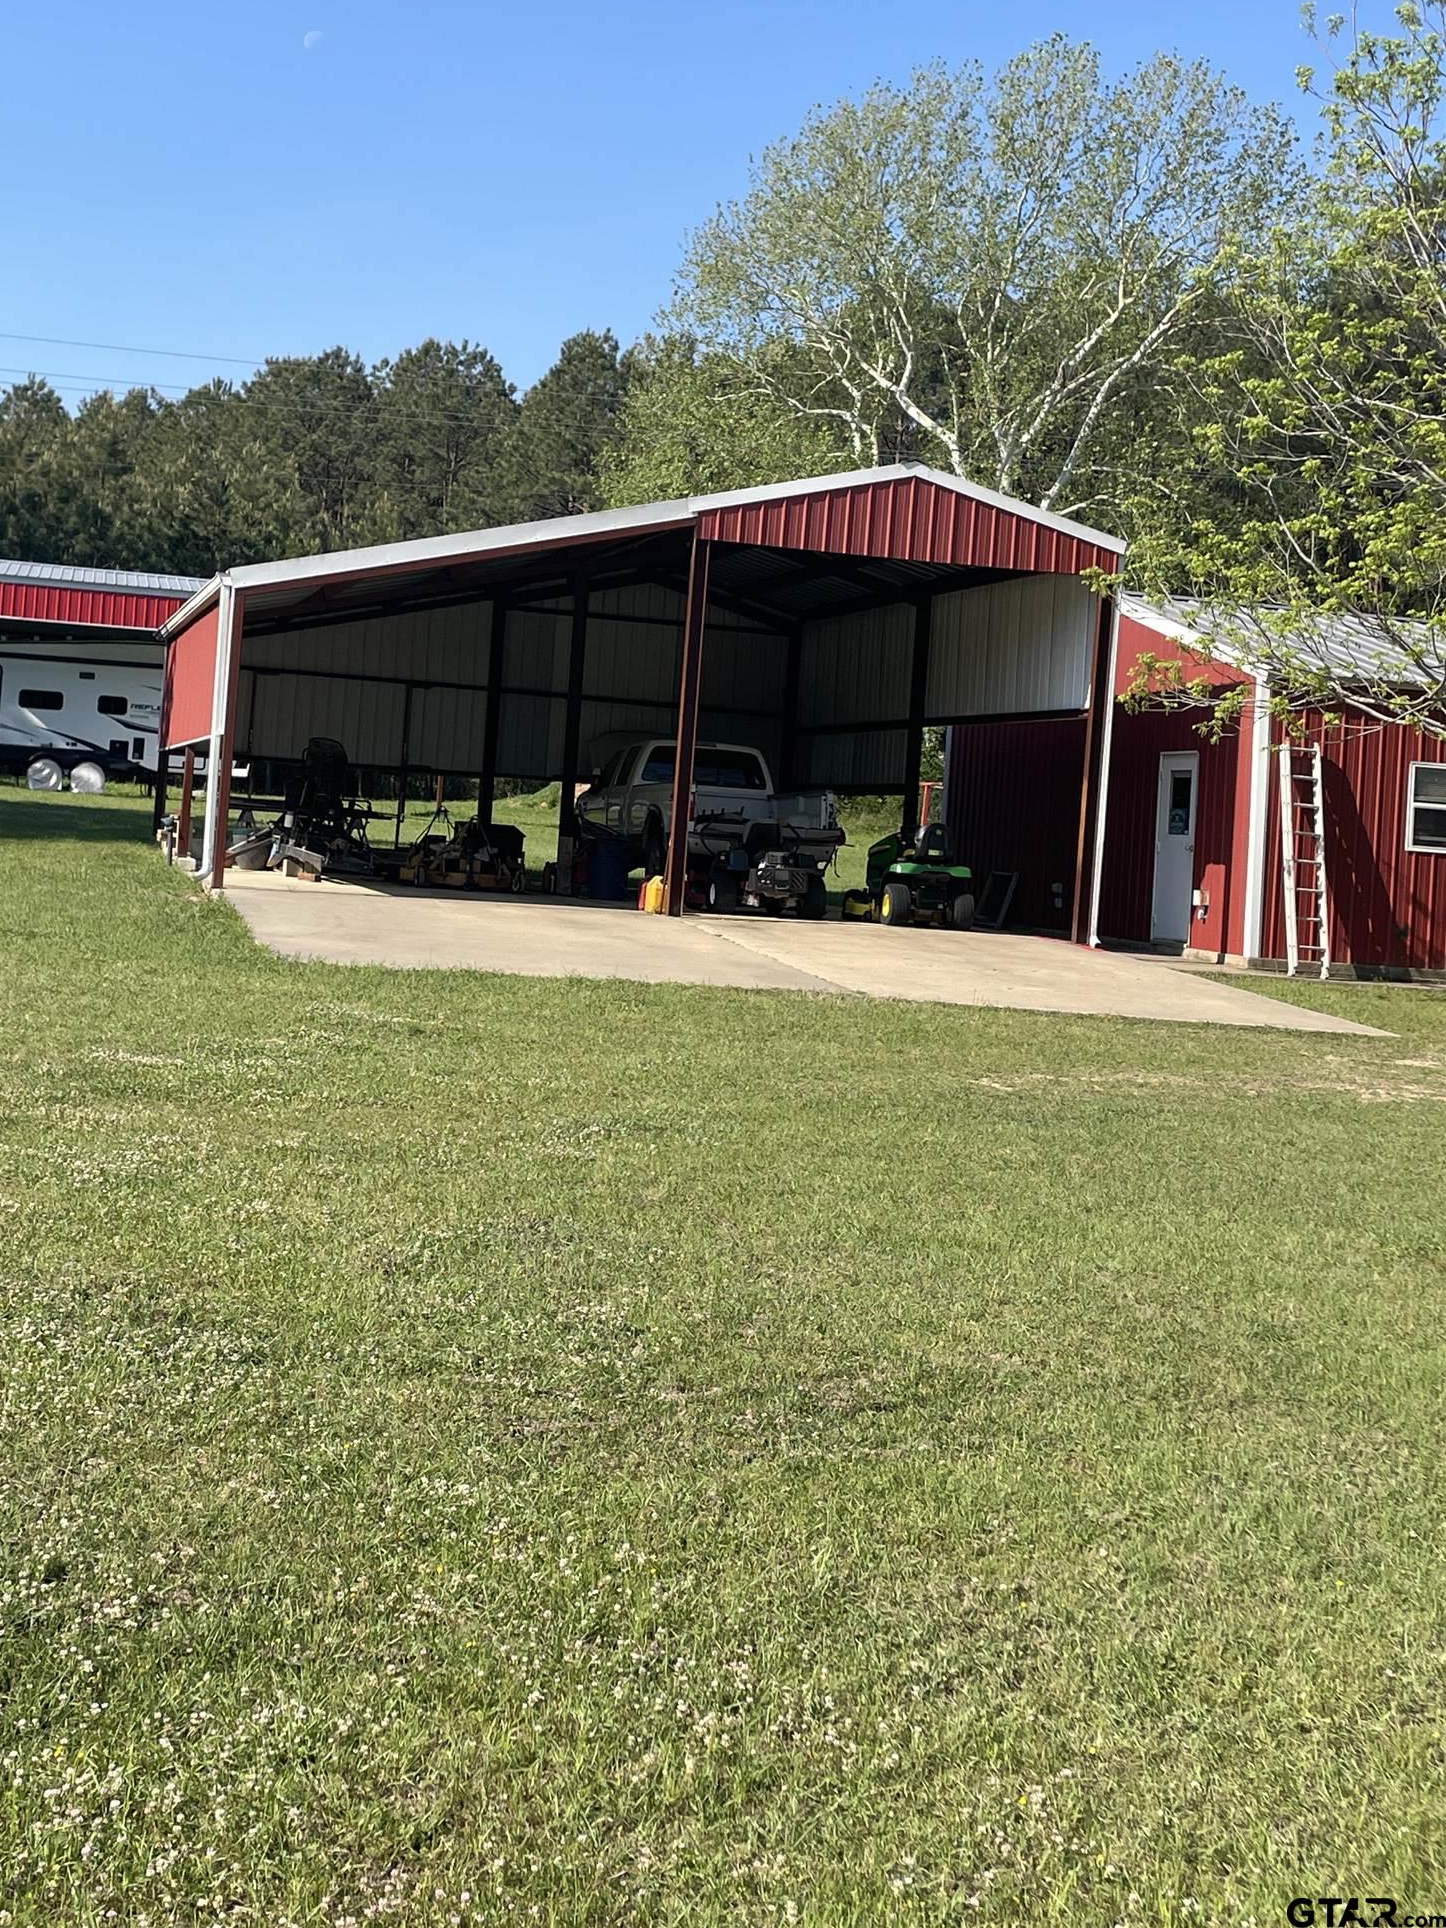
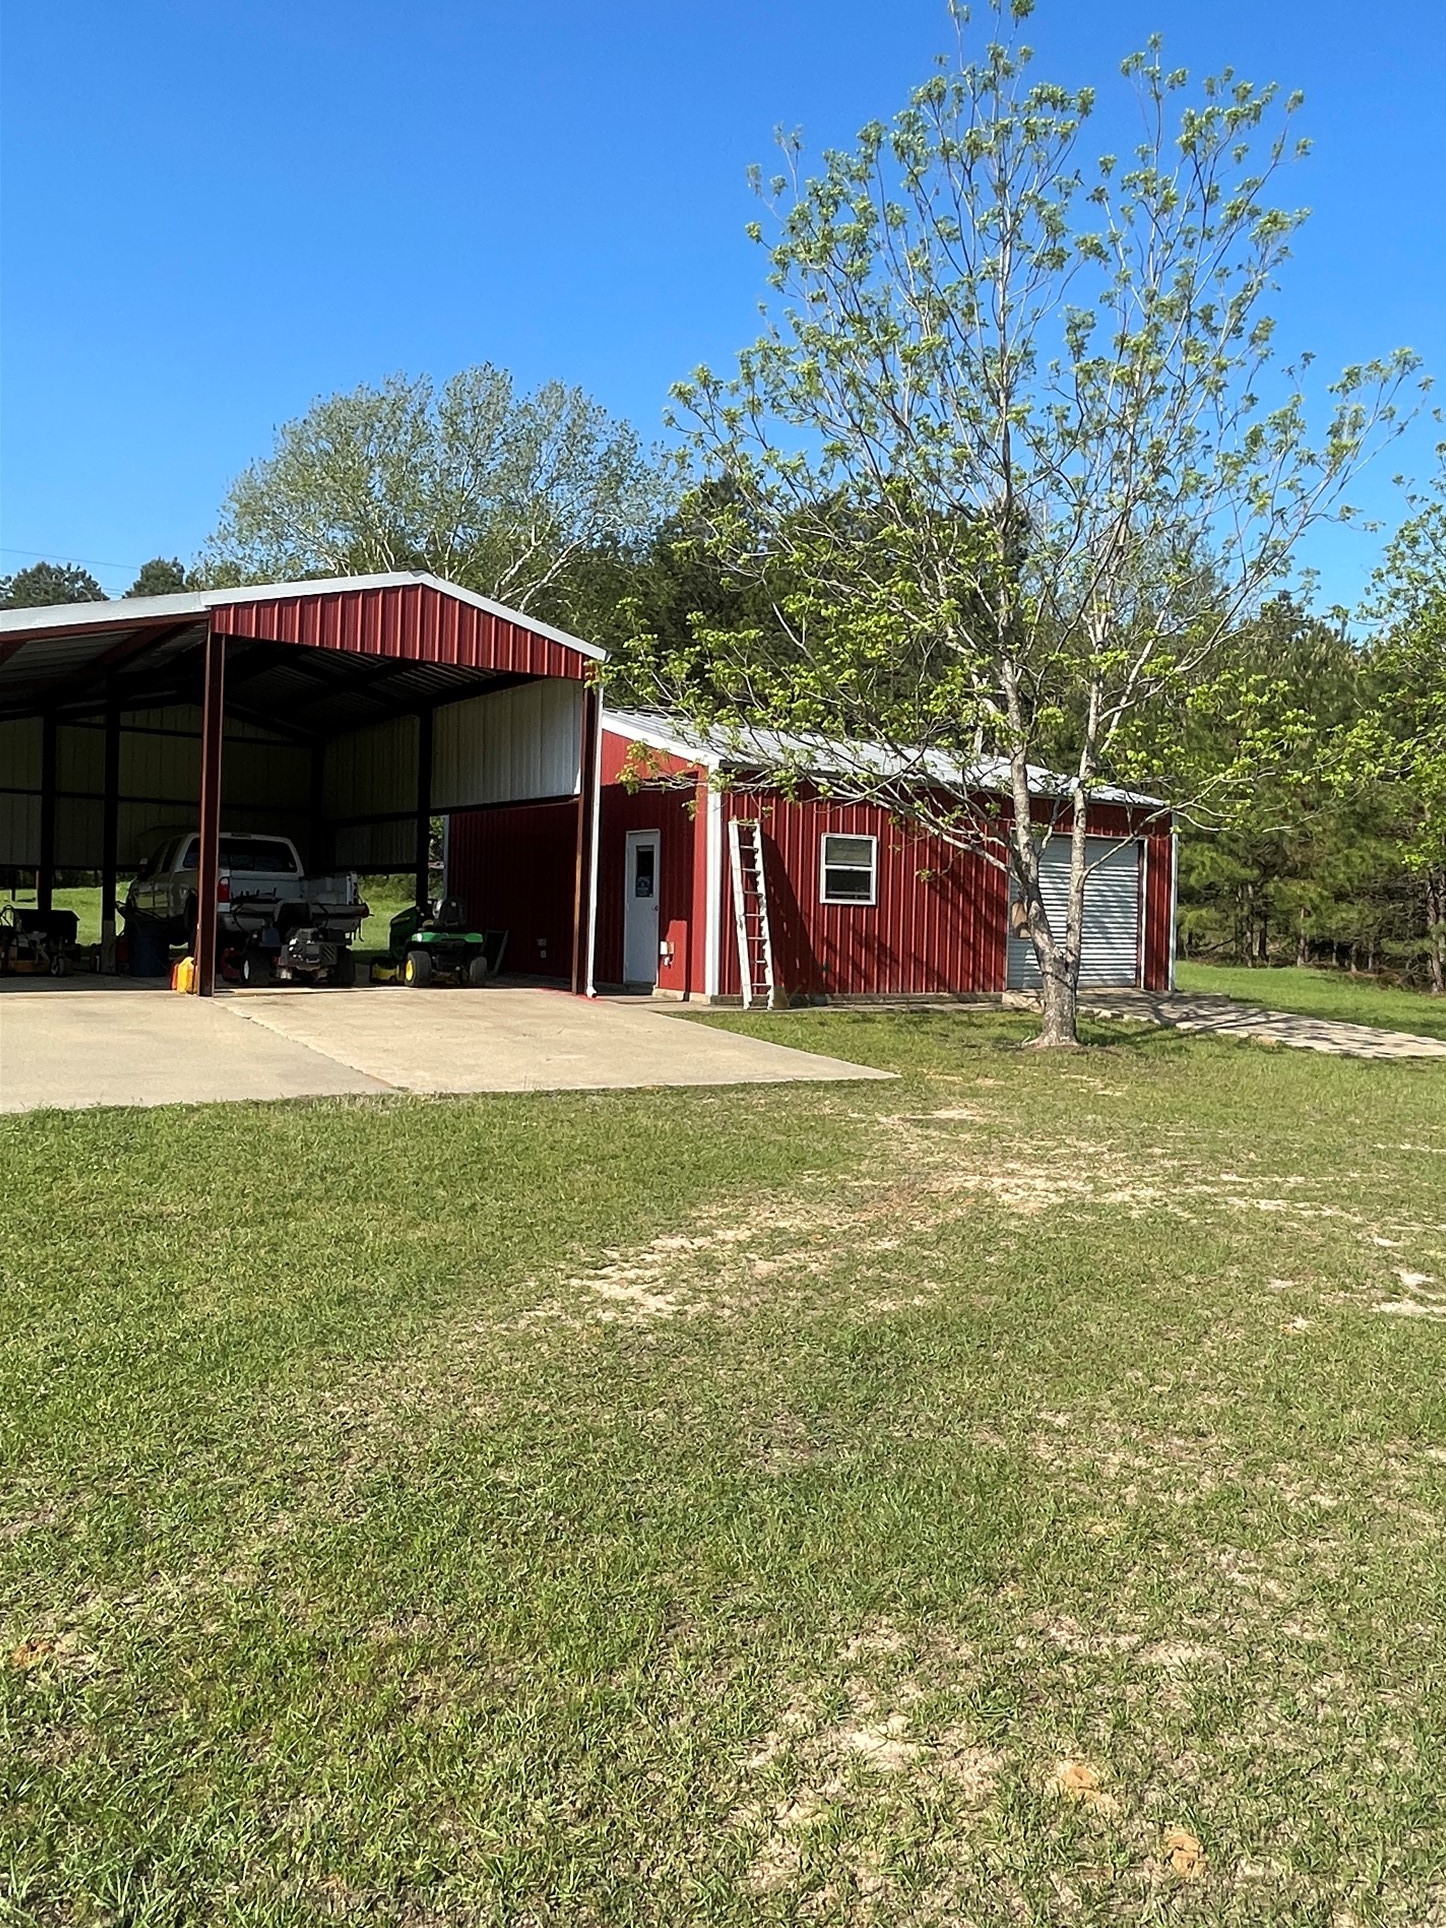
watering can: none [1323,951,1368,980] -> present [771,986,795,1009]

